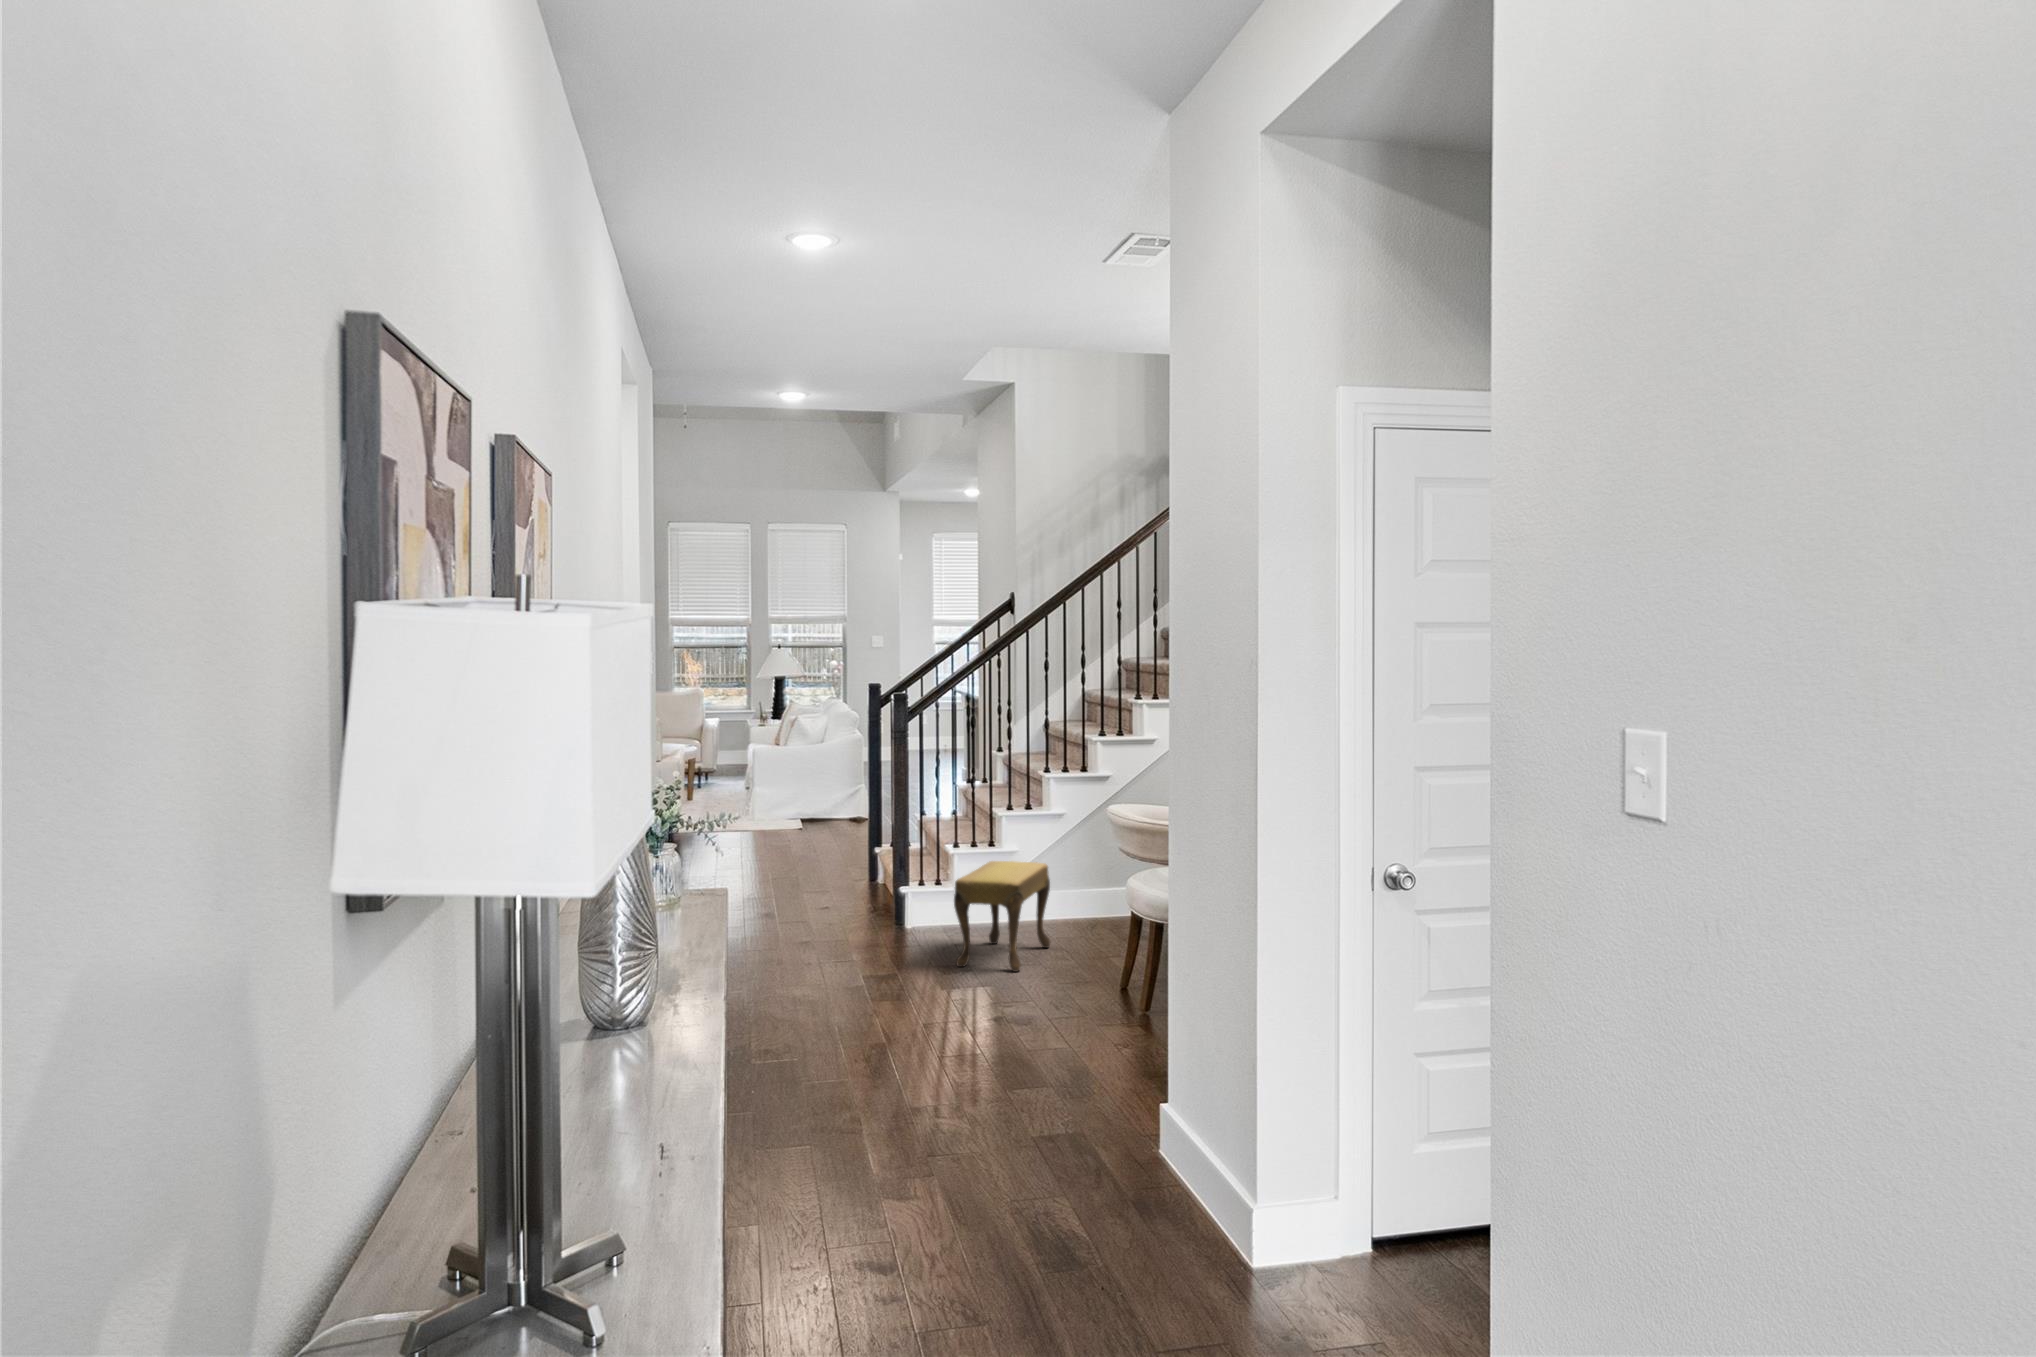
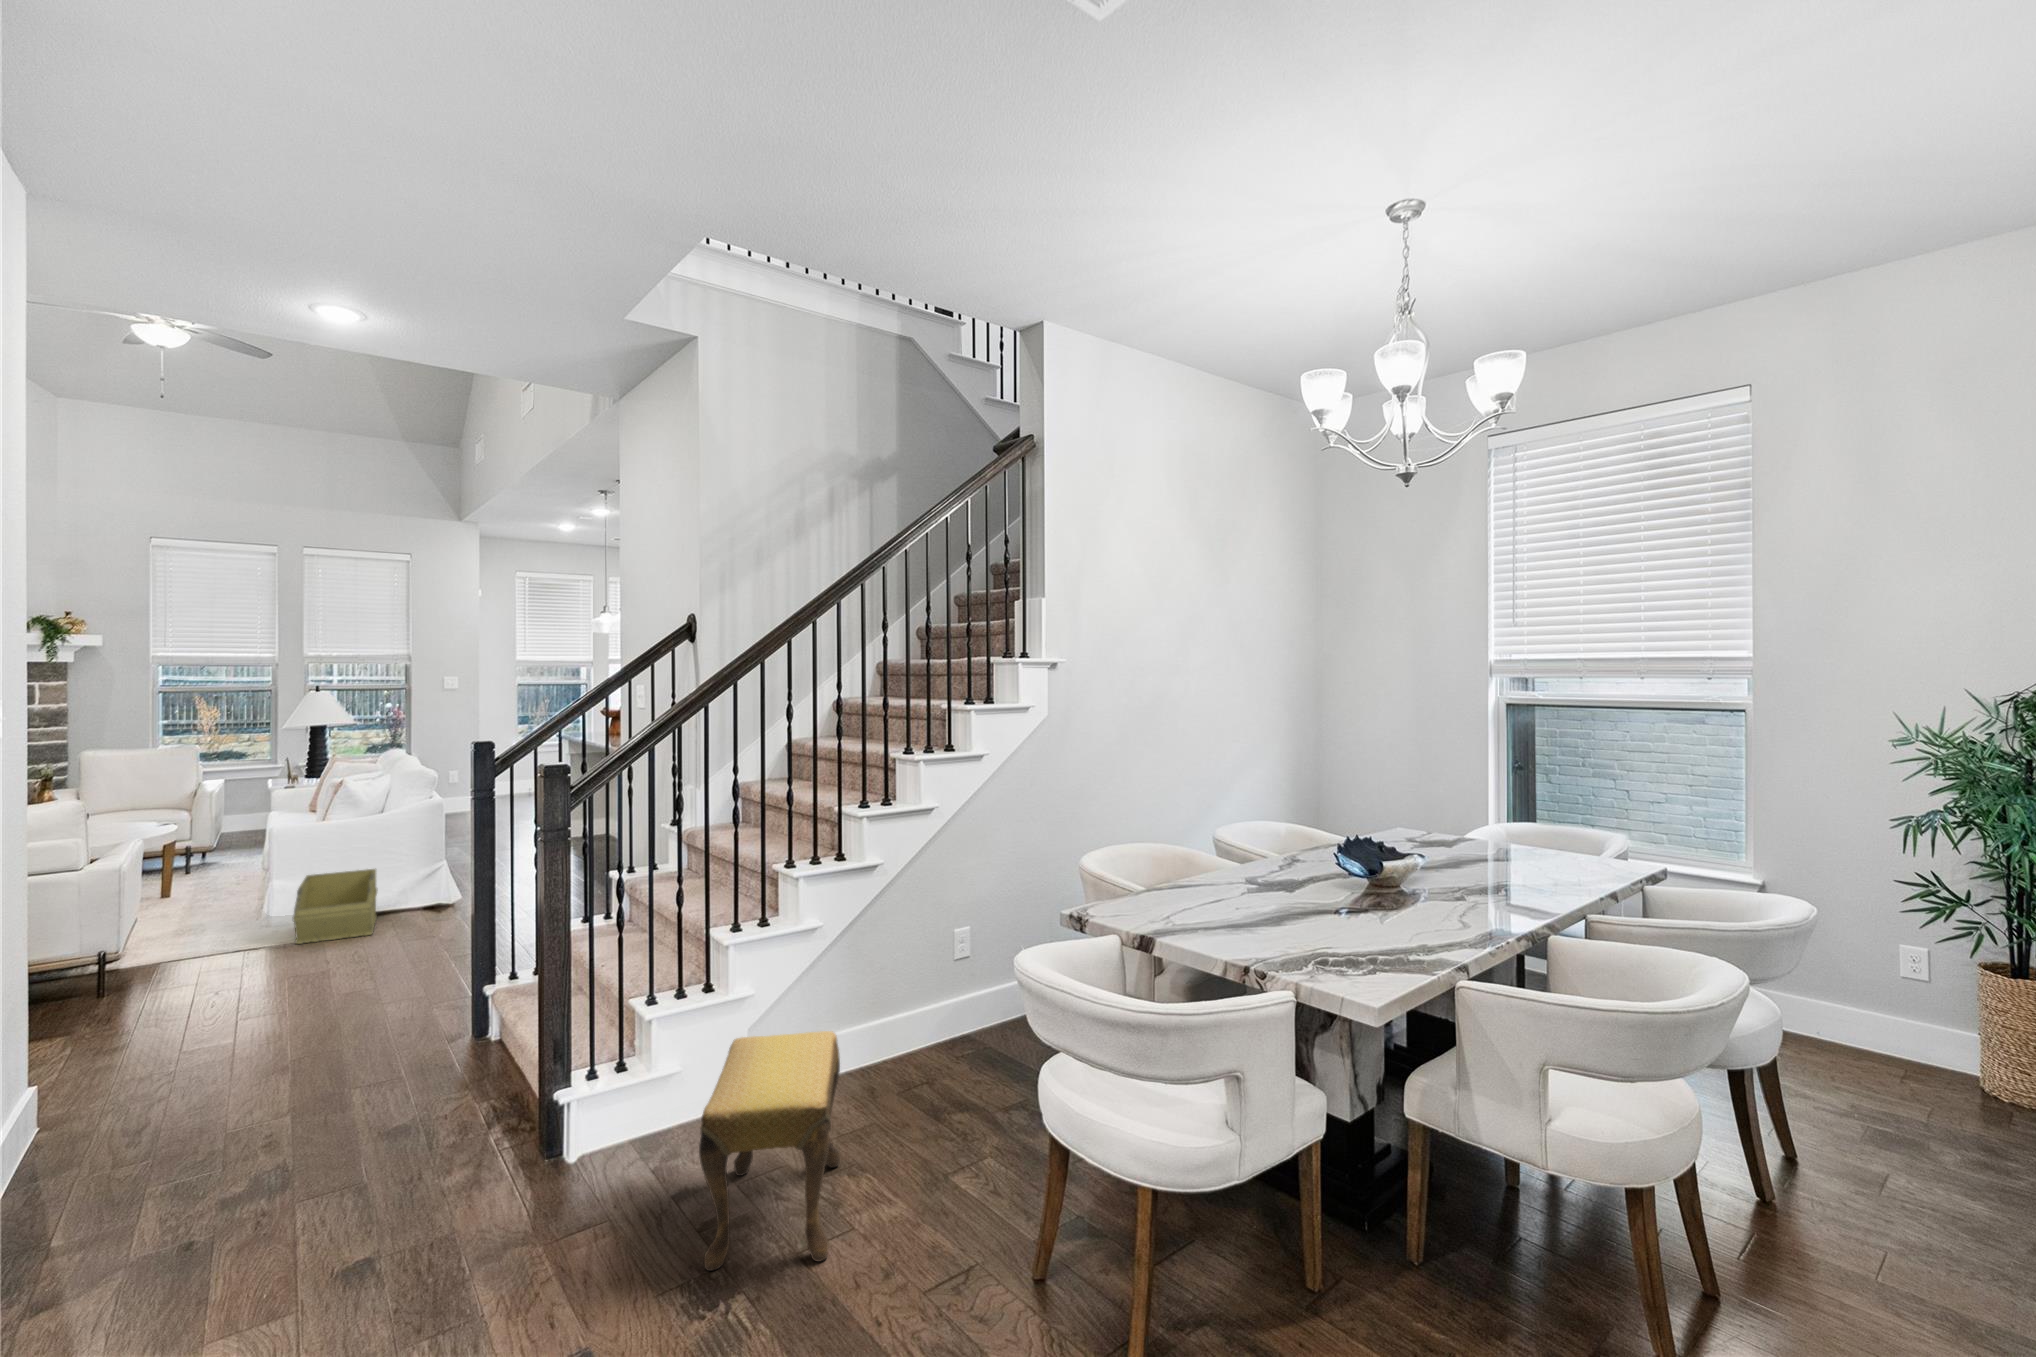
storage bin: none [767,784,818,830] -> present [293,869,378,944]

